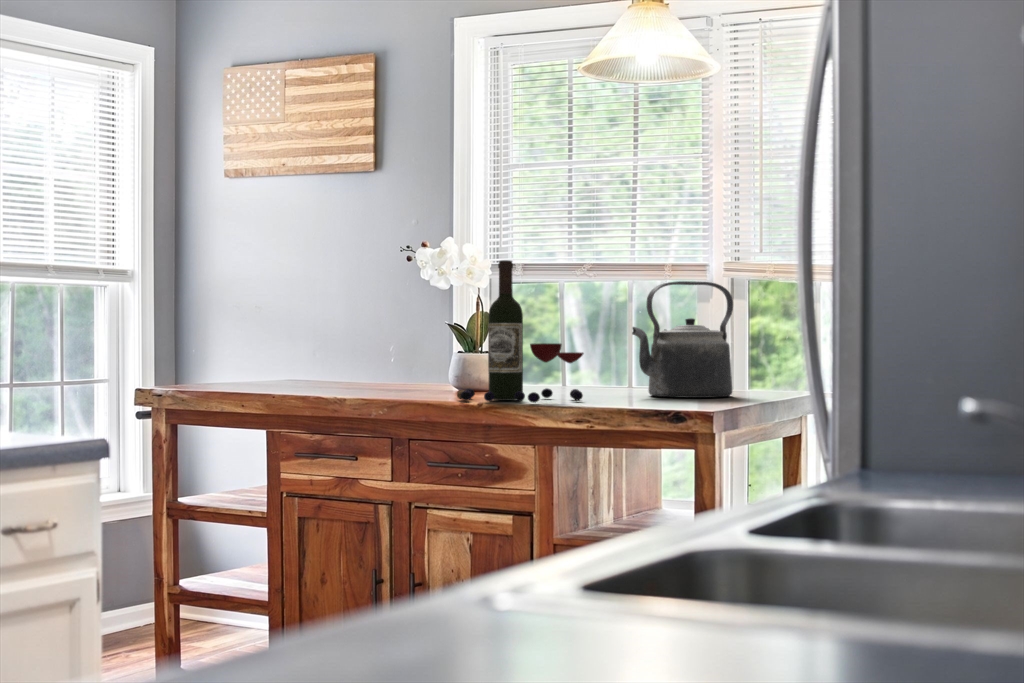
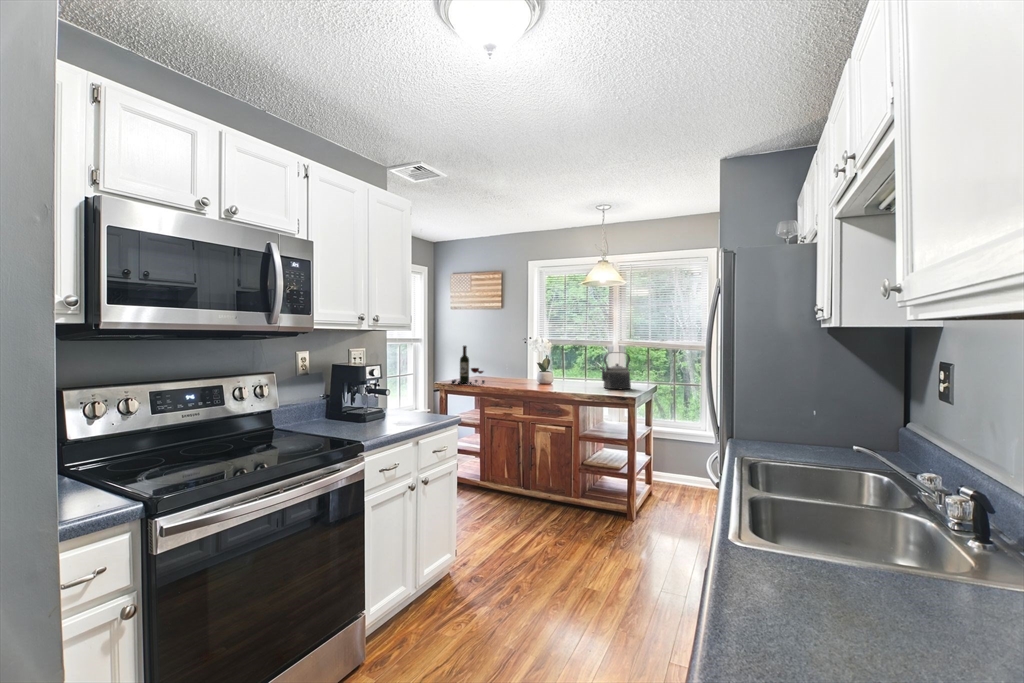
wine bottle: present [457,260,584,403] -> present [452,346,485,384]

